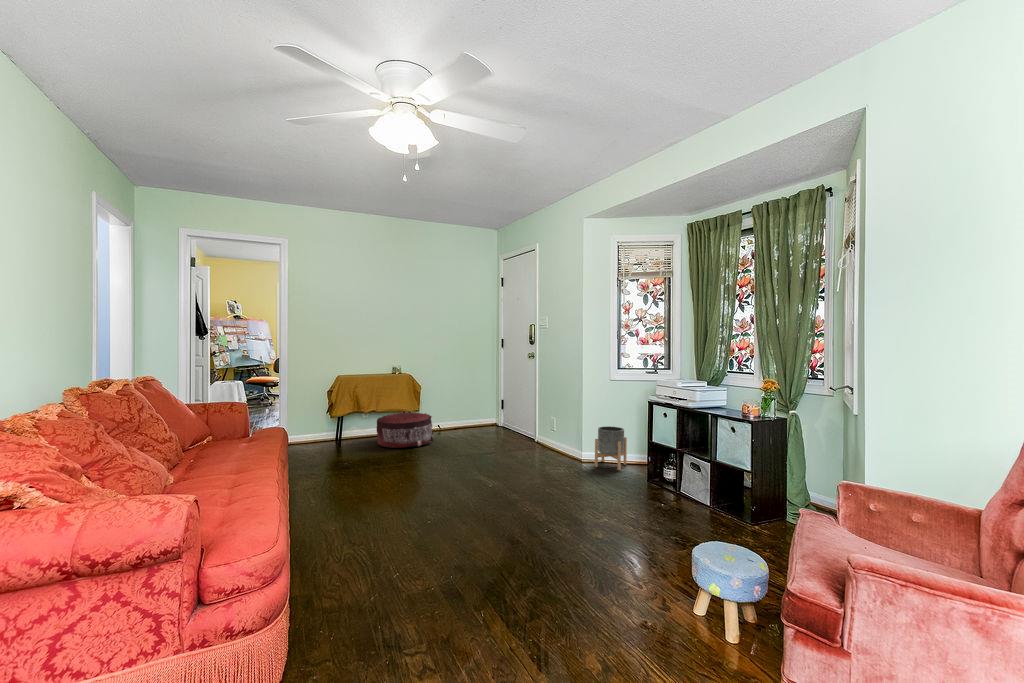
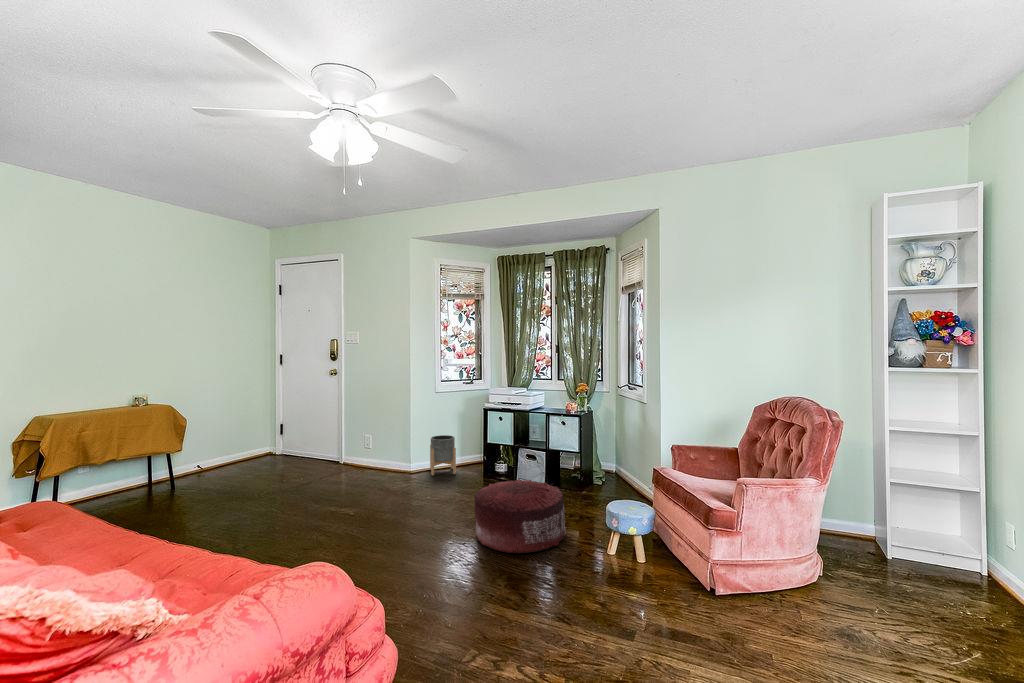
pouf: present [377,412,433,448] -> present [474,479,566,554]

